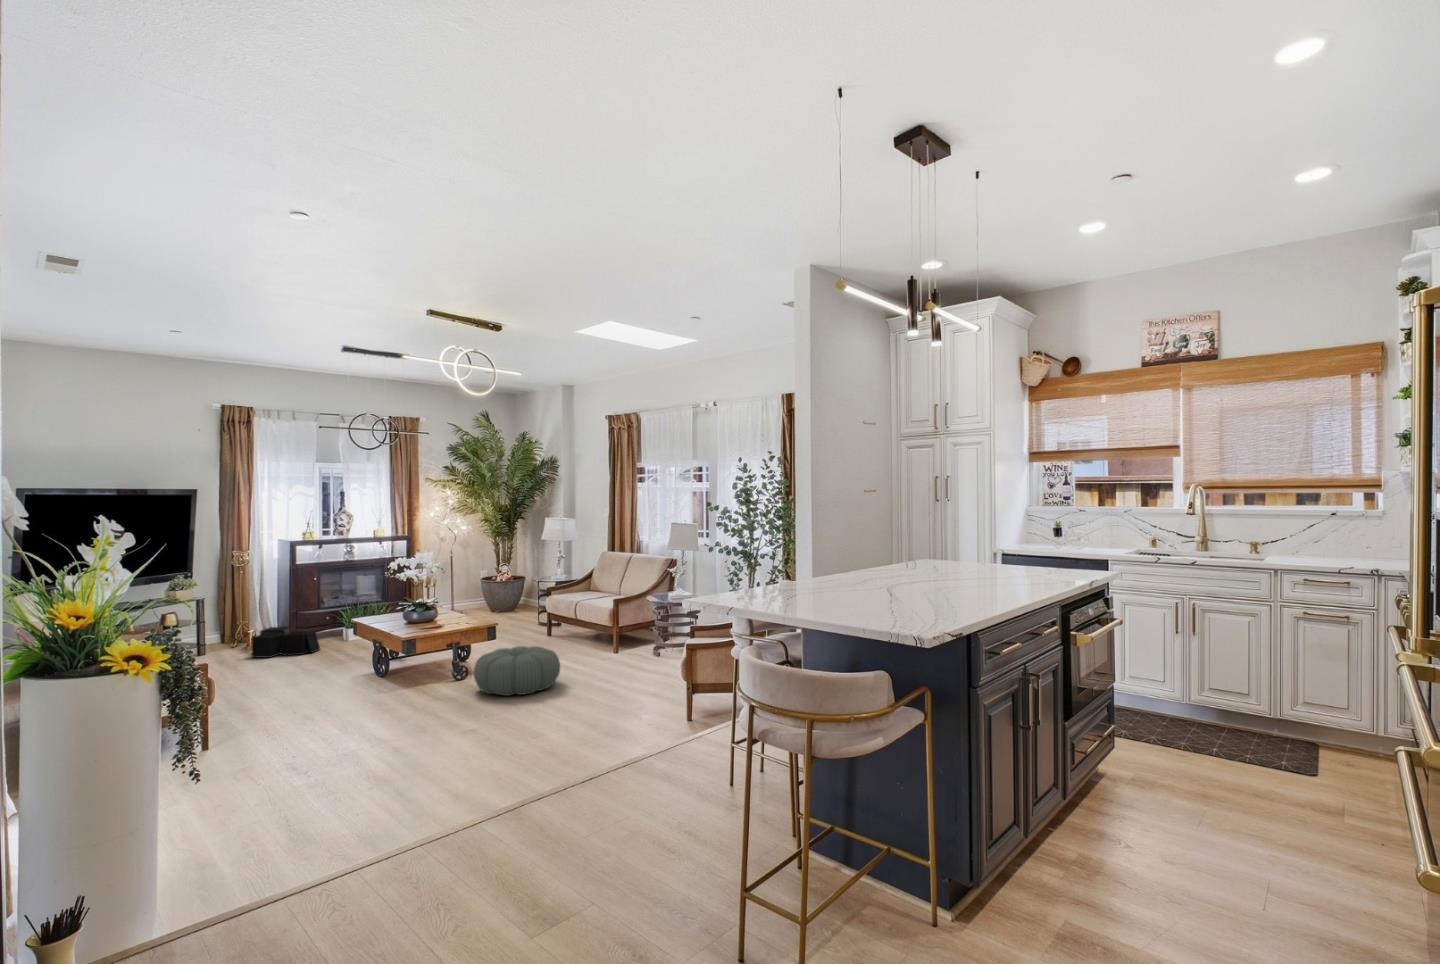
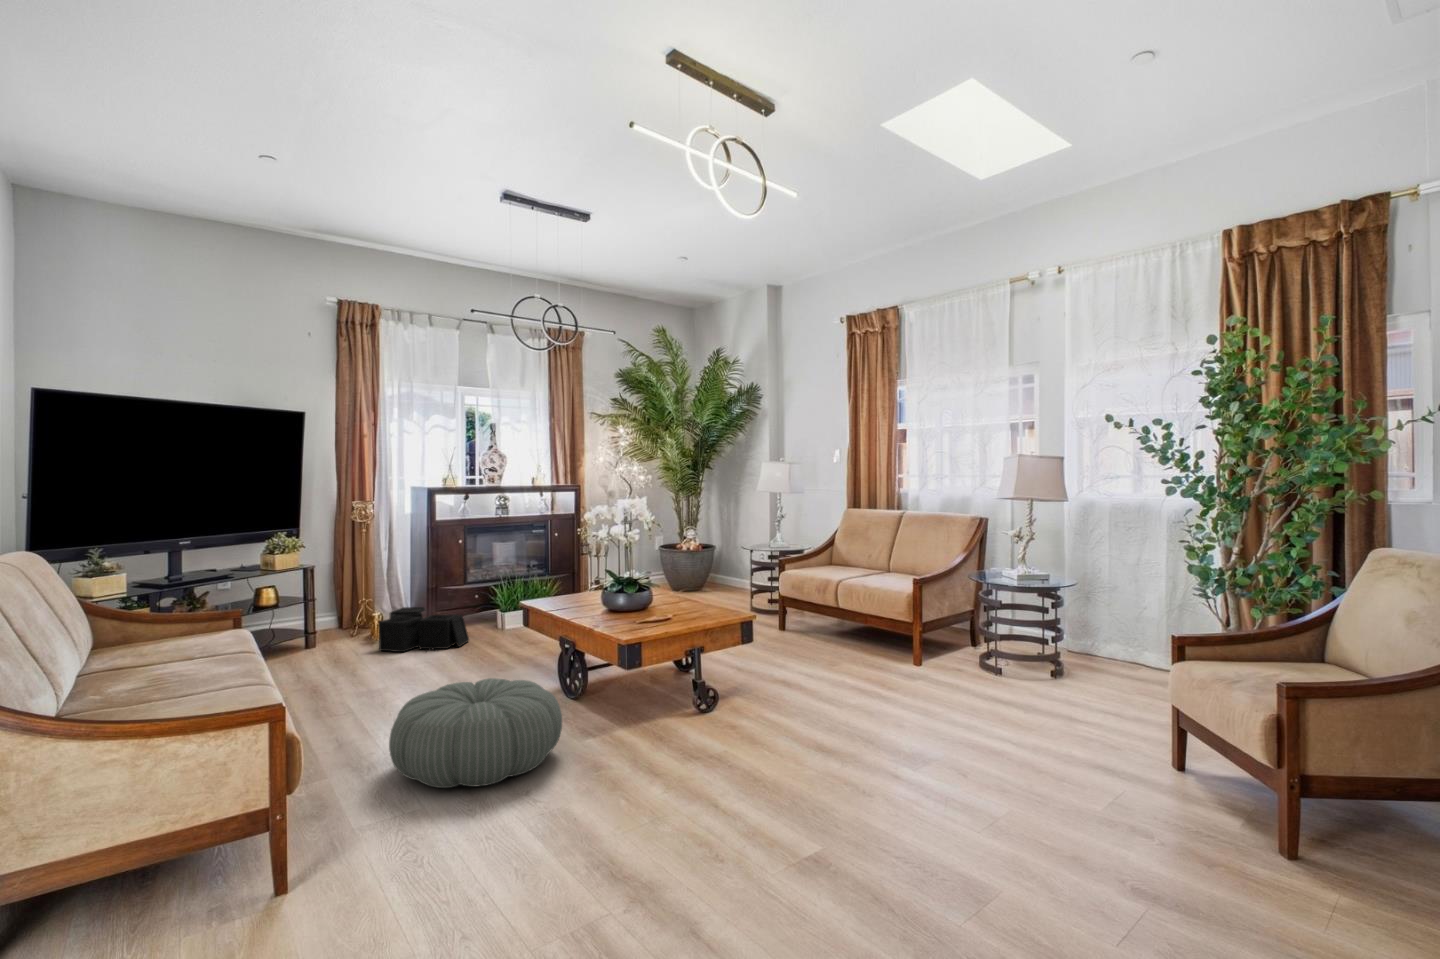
pouf: present [474,646,560,696] -> present [389,678,562,788]

